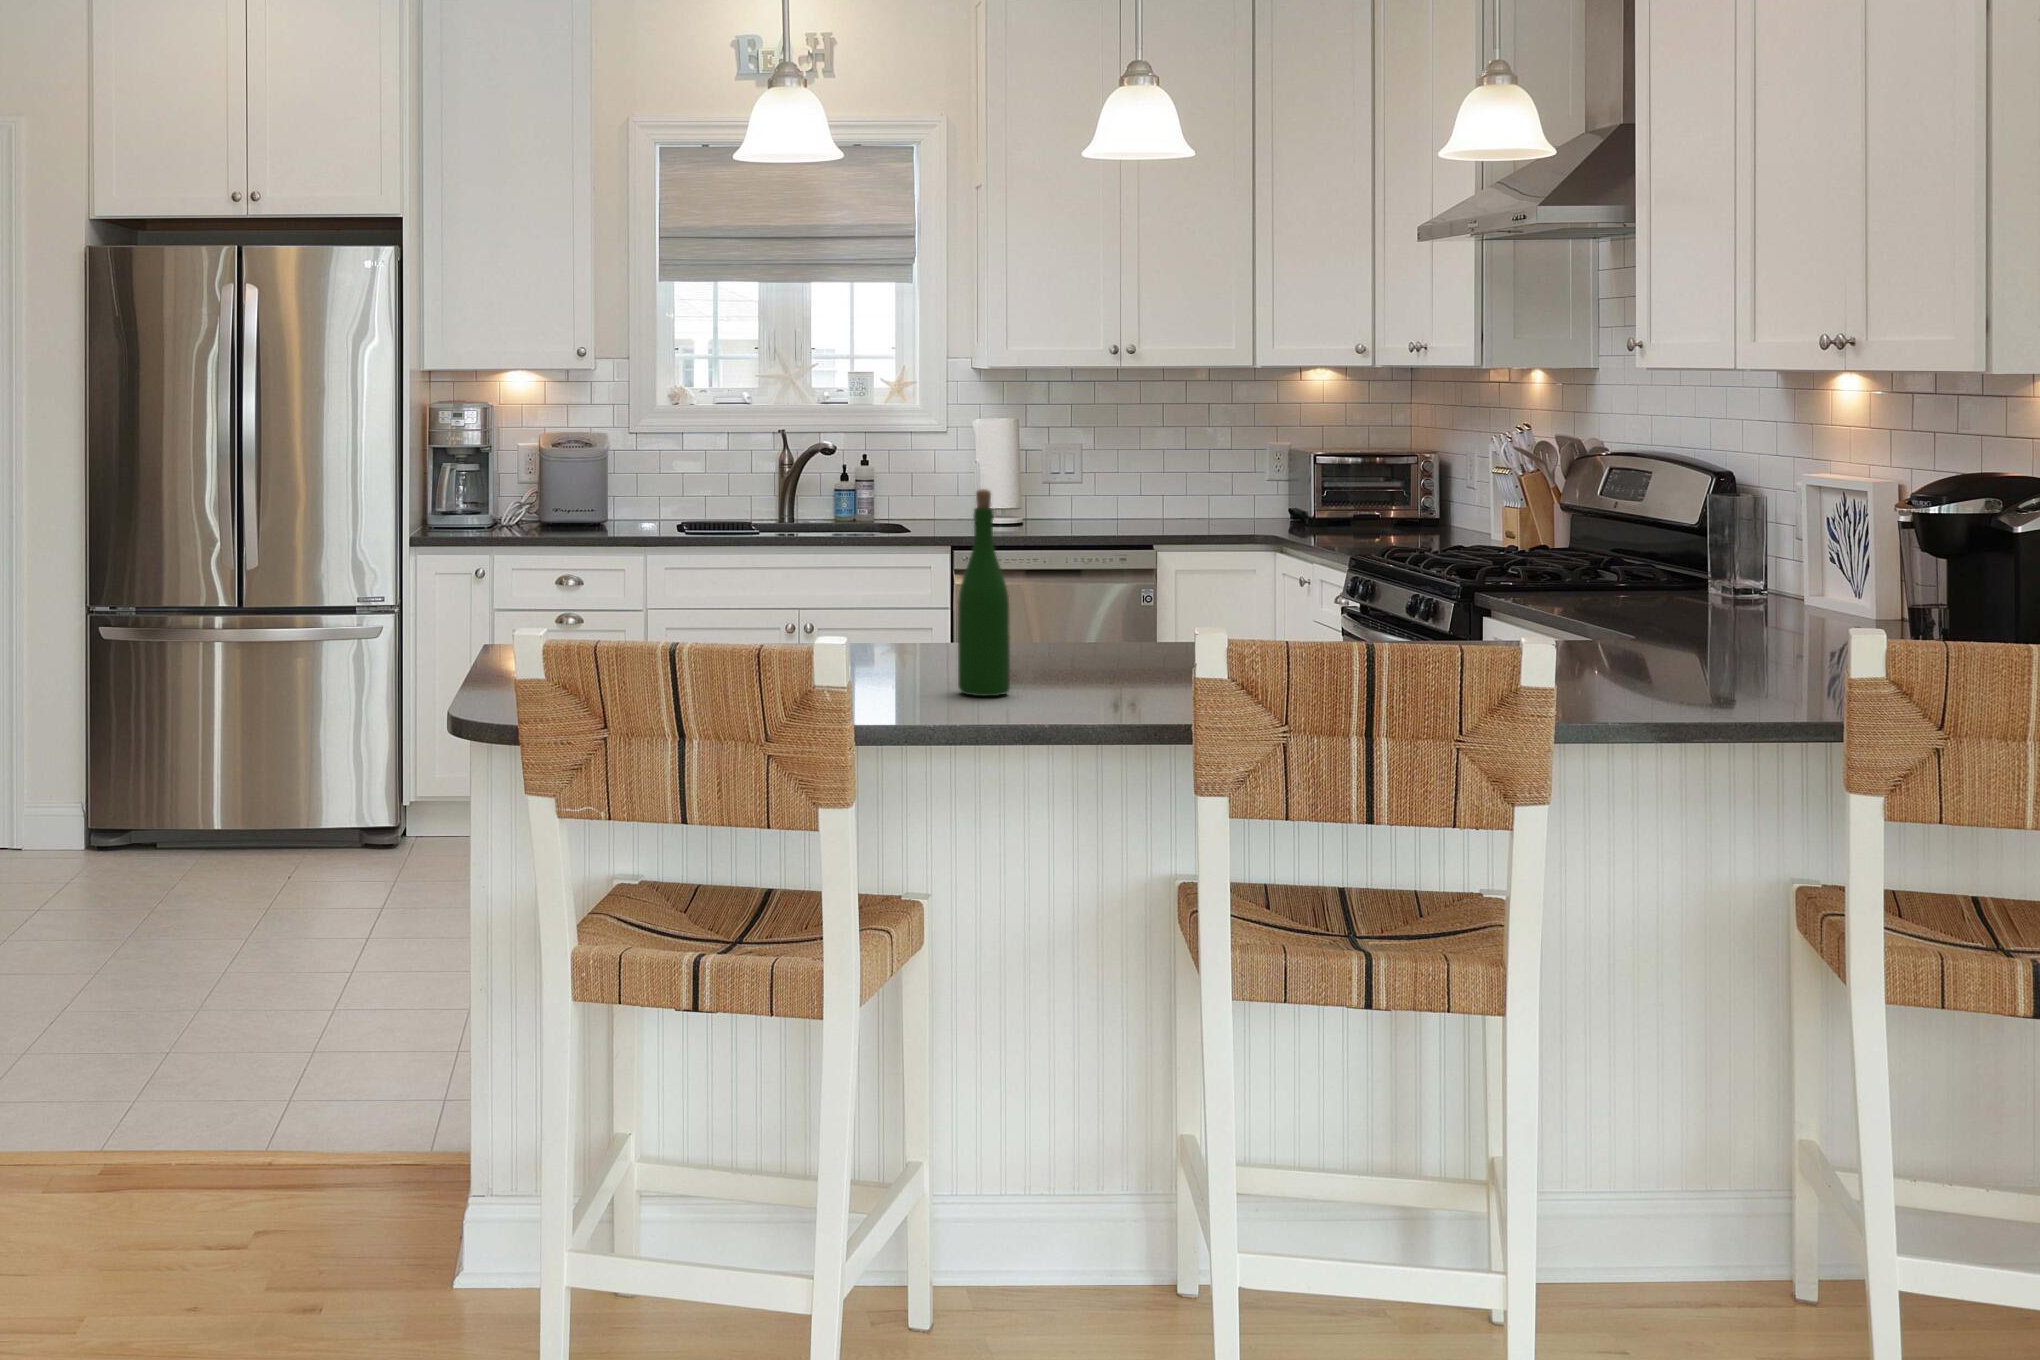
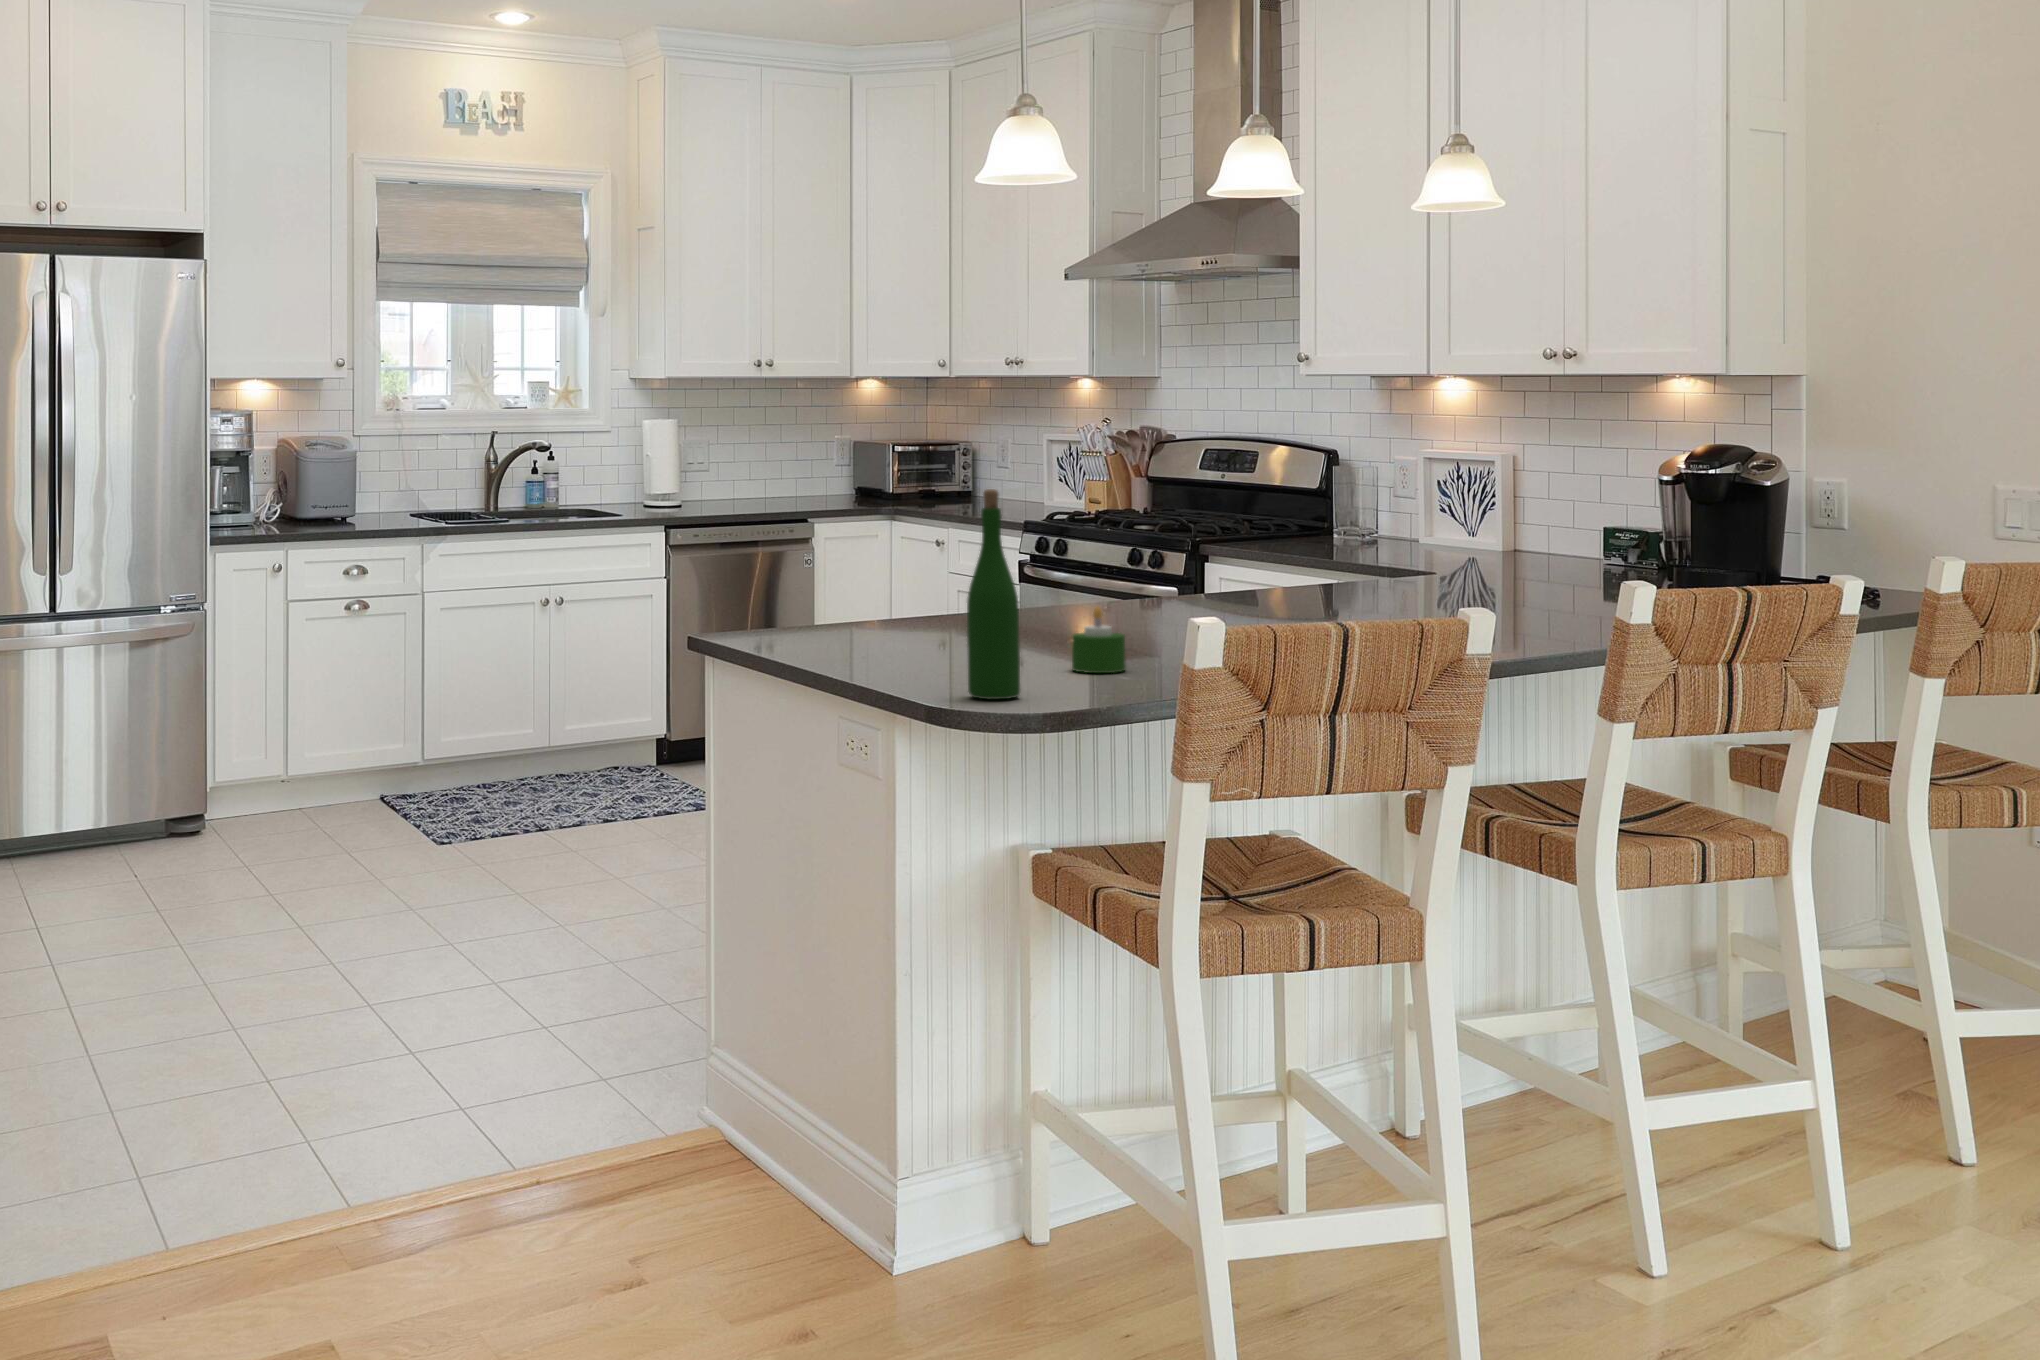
candle: none [1054,601,1107,667] -> present [1072,607,1126,673]

